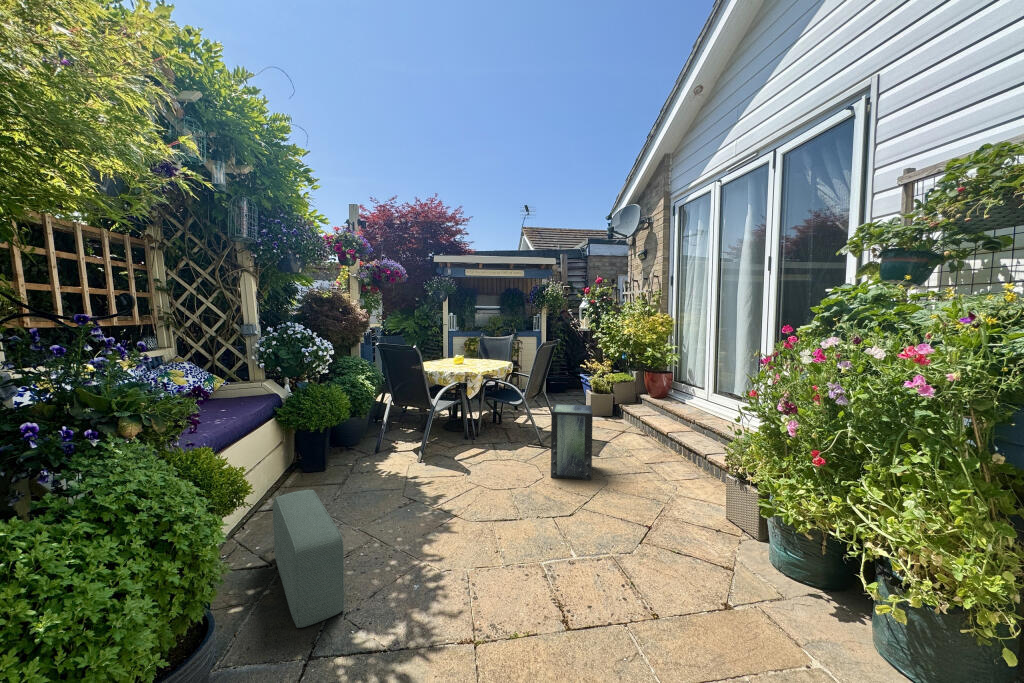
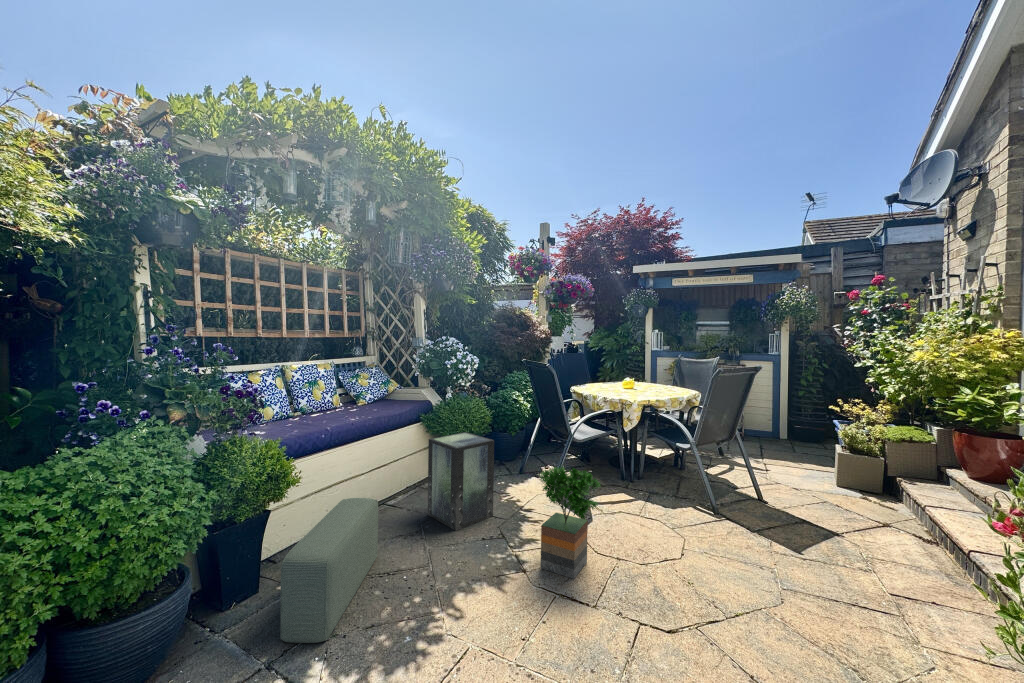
storage box: present [551,404,593,480] -> present [428,432,494,531]
potted tree: none [453,426,506,508] -> present [540,466,600,579]

